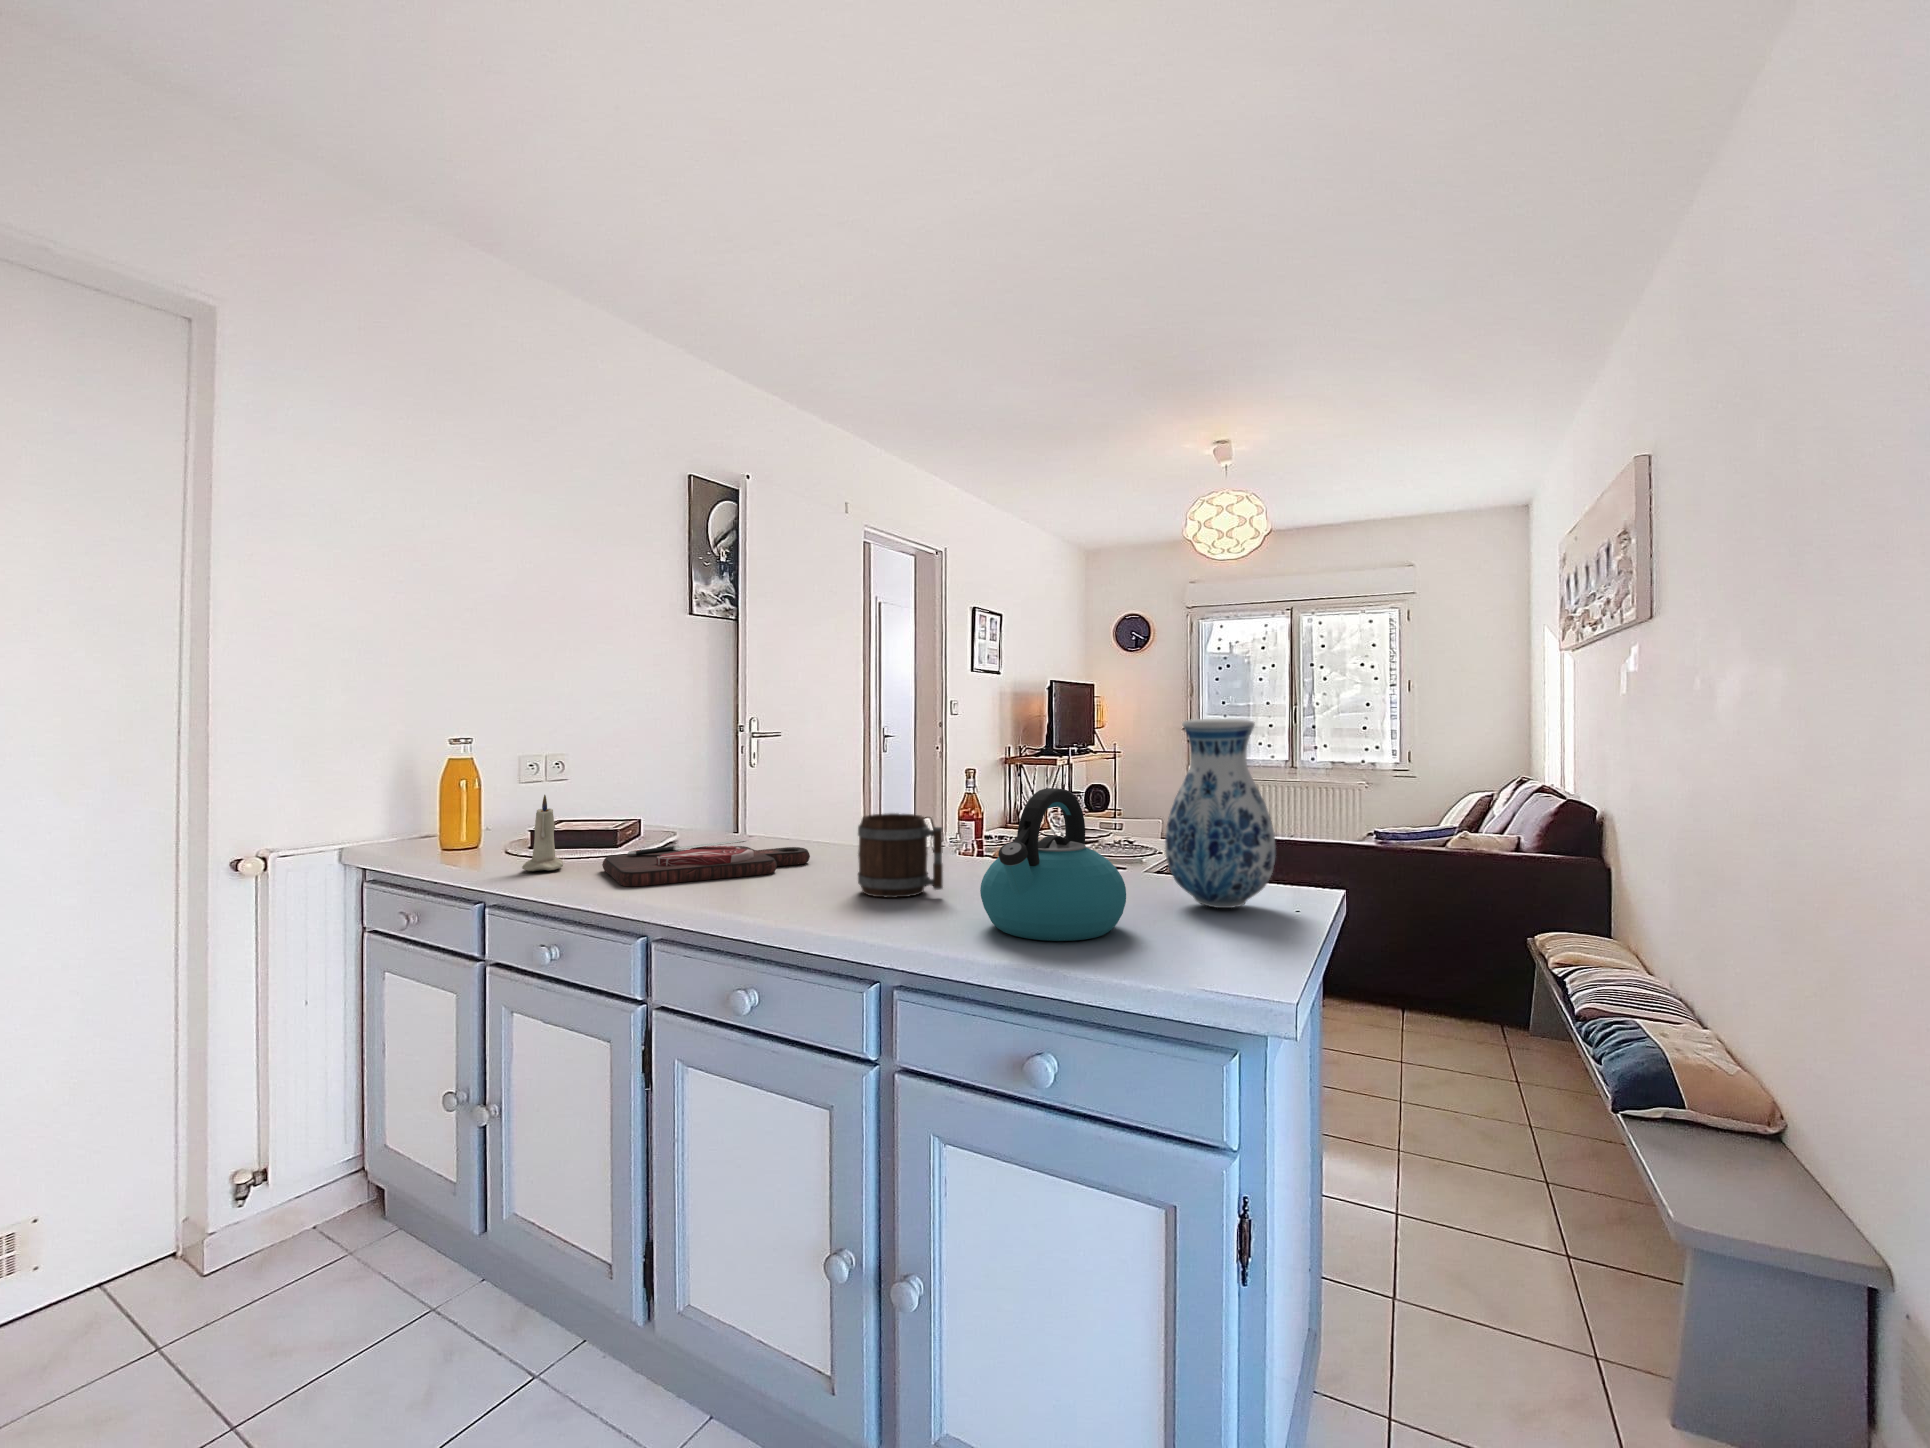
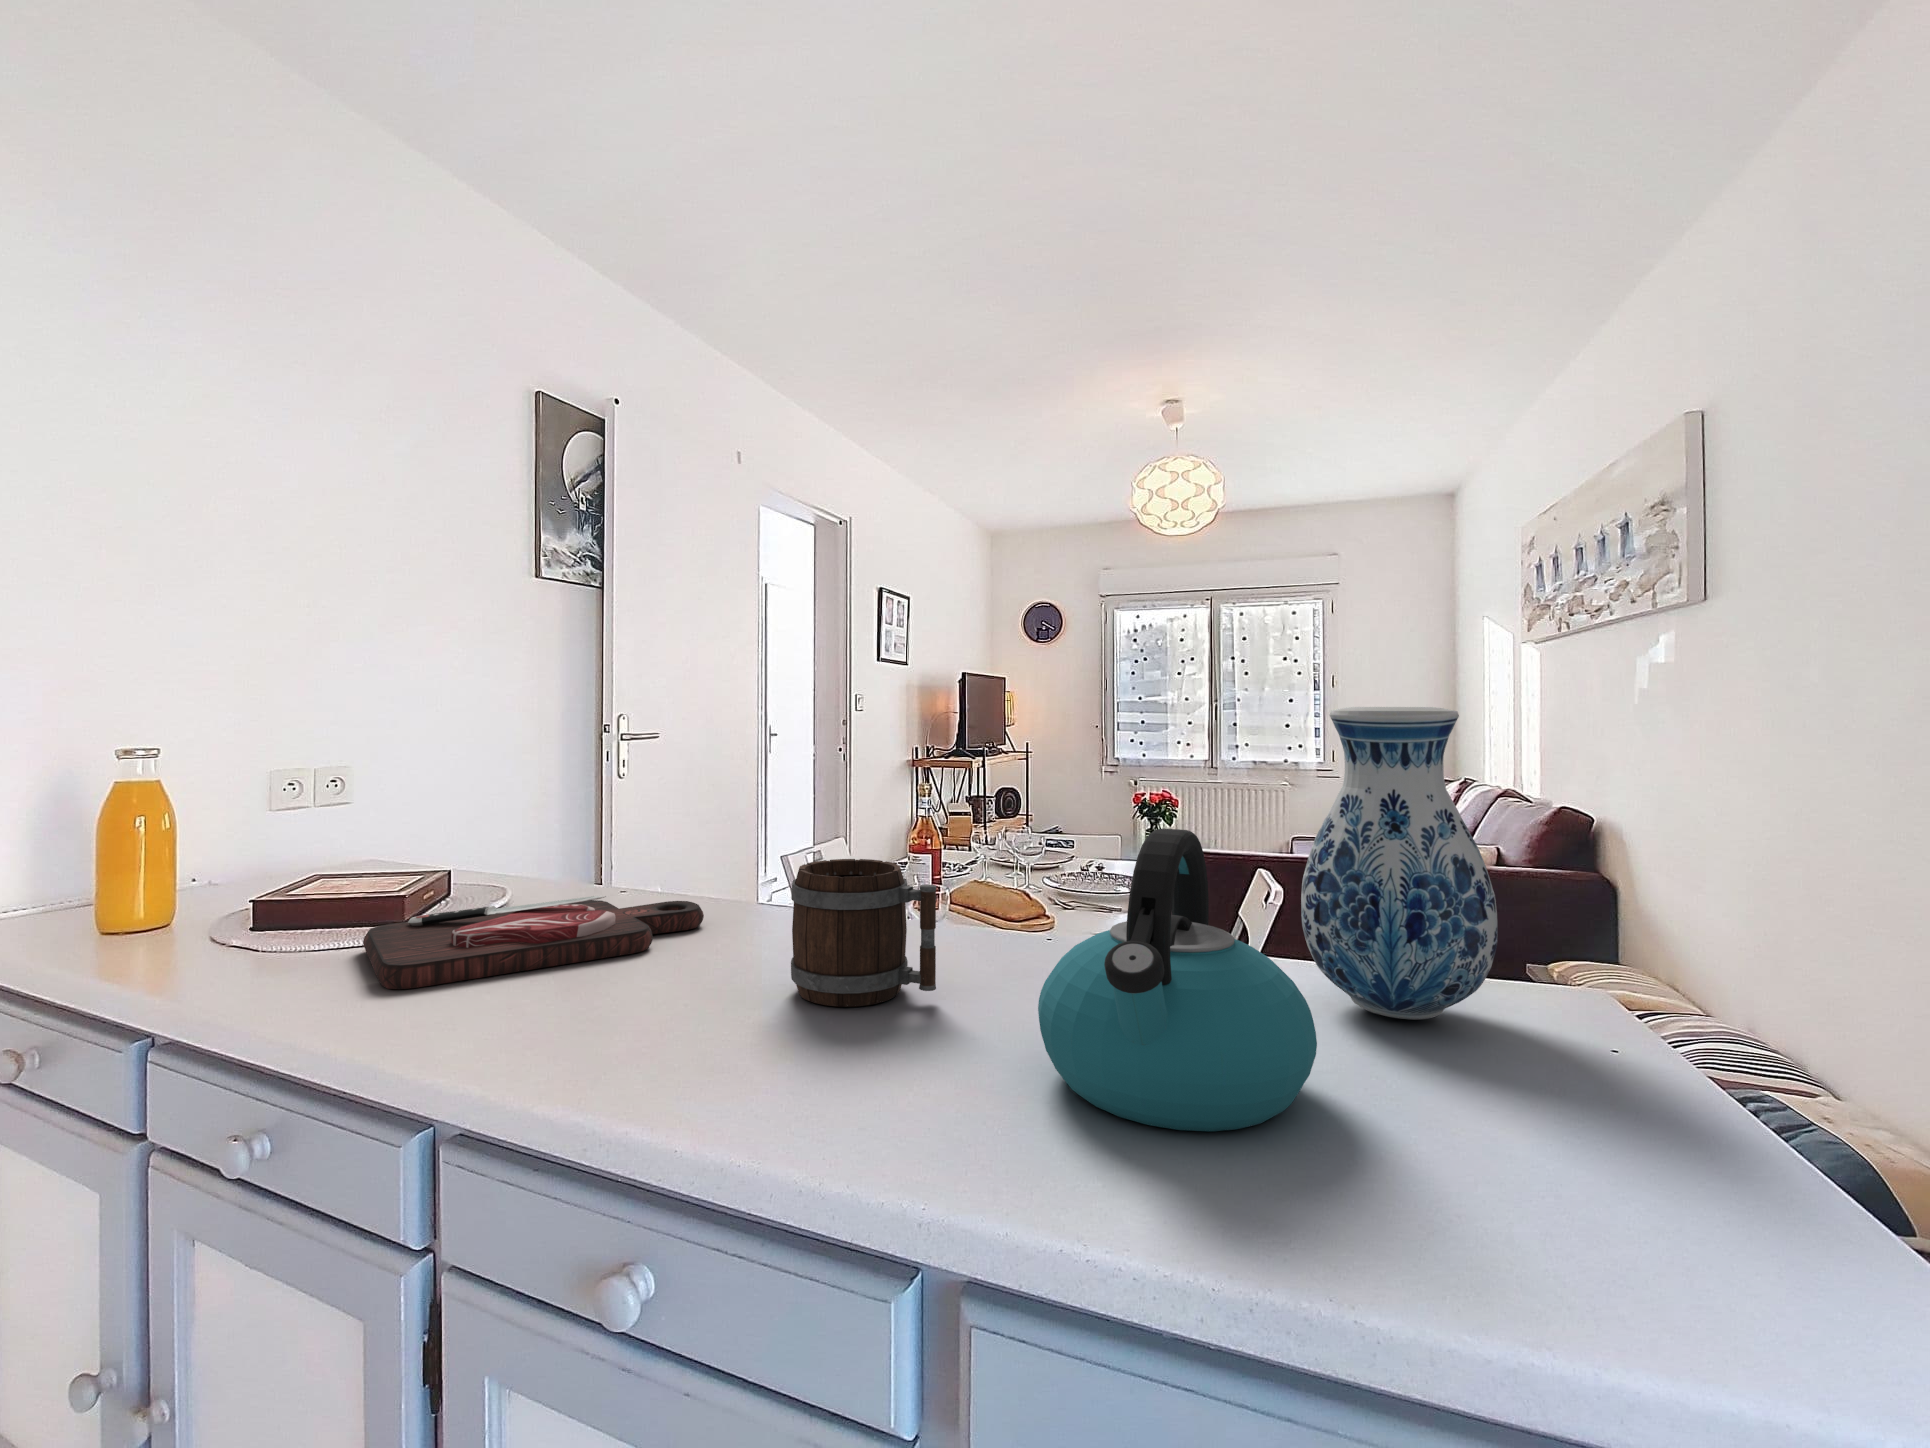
candle: present [522,795,563,871] -> none [223,828,301,956]

